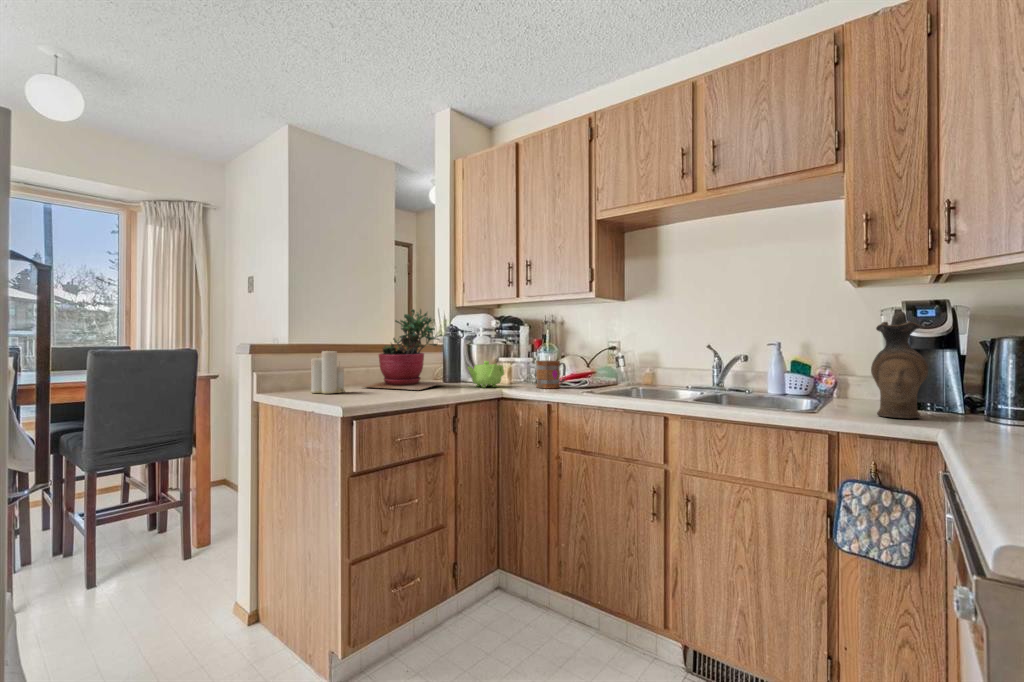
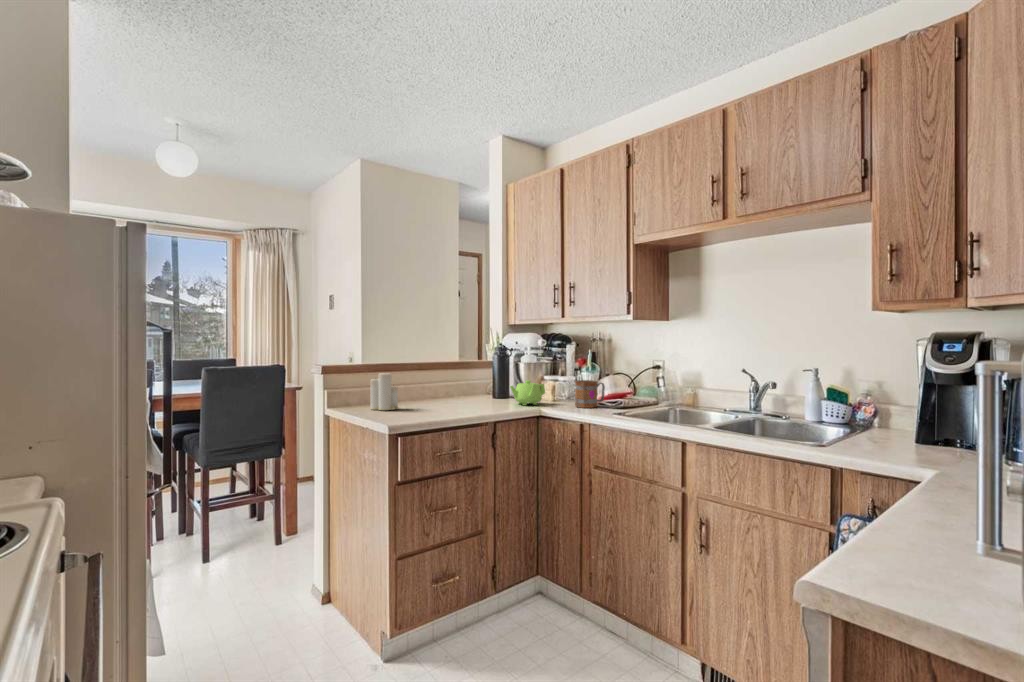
succulent plant: present [363,309,443,390] -> none [414,332,492,408]
ceramic pitcher: present [871,311,928,418] -> none [880,347,936,457]

